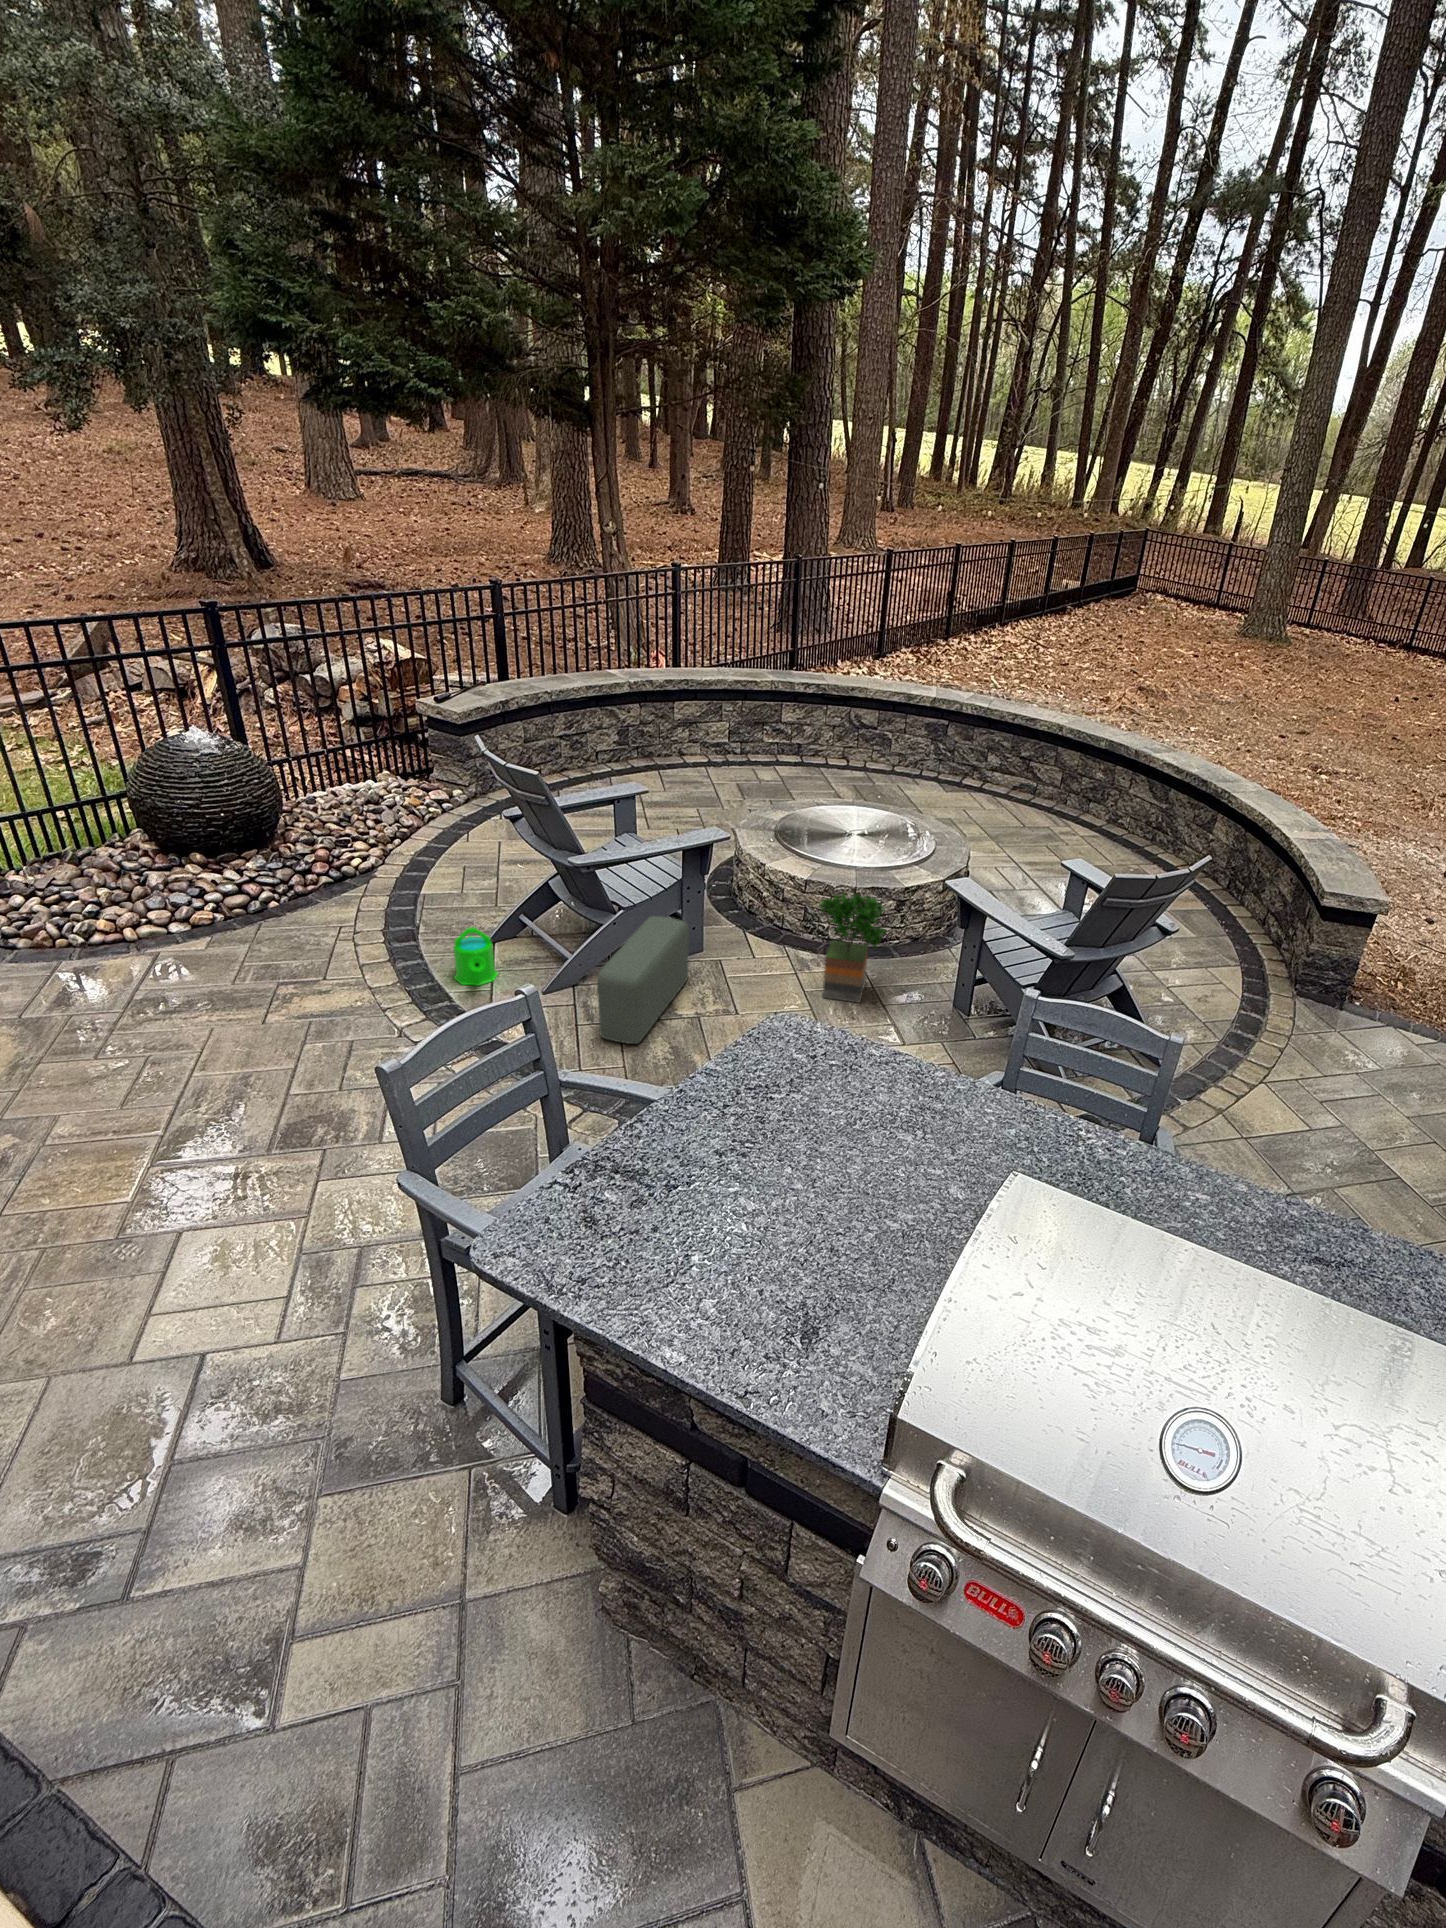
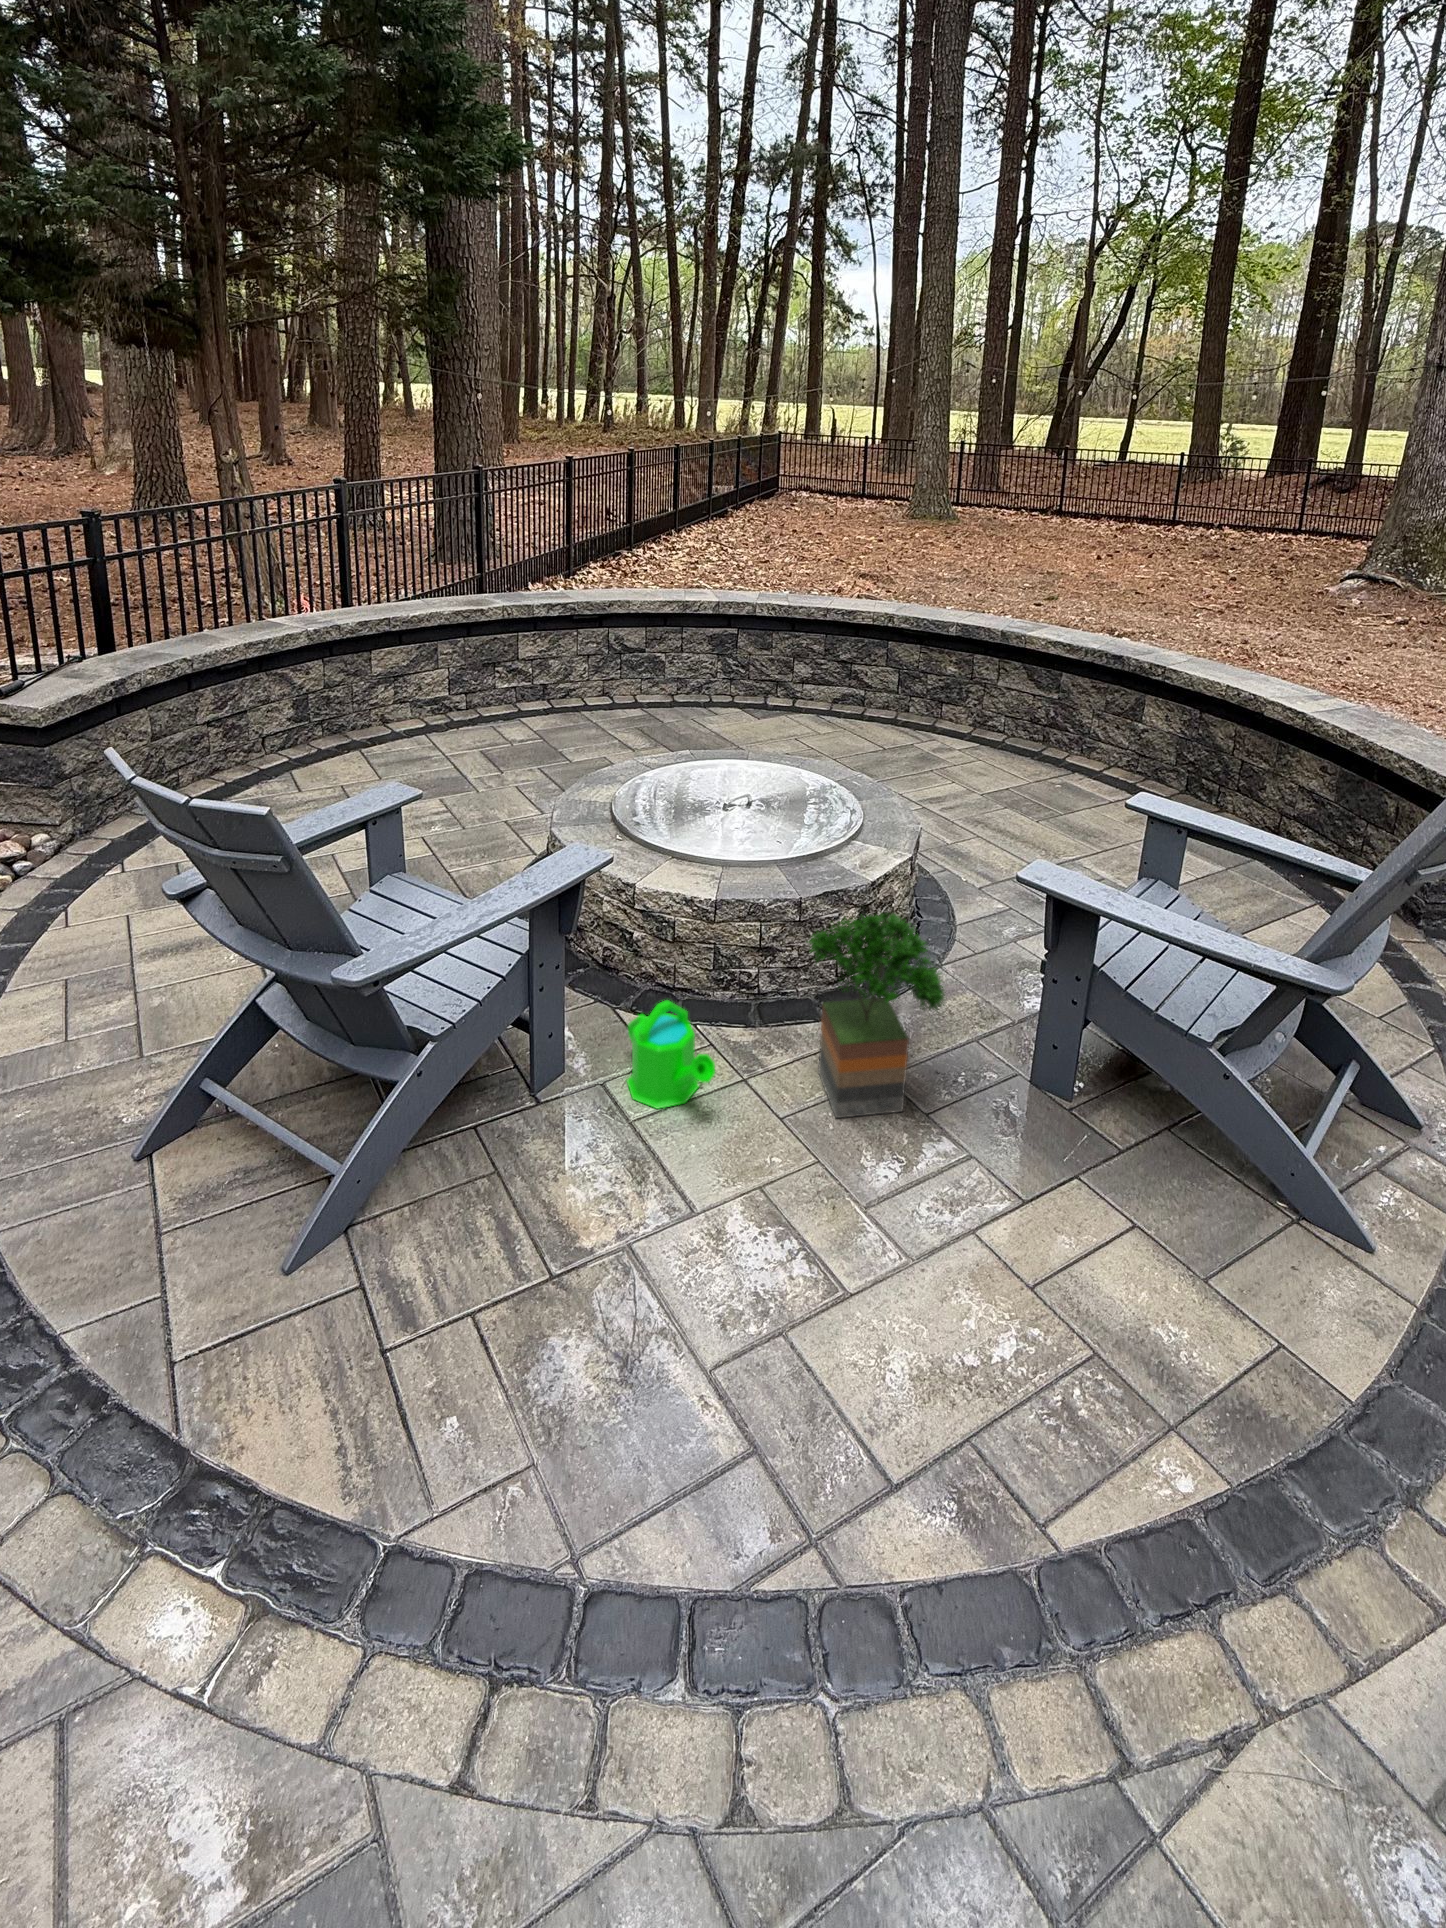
pouf: present [597,916,689,1044] -> none [461,1035,582,1385]
watering can: present [454,927,498,986] -> present [627,1000,715,1109]

